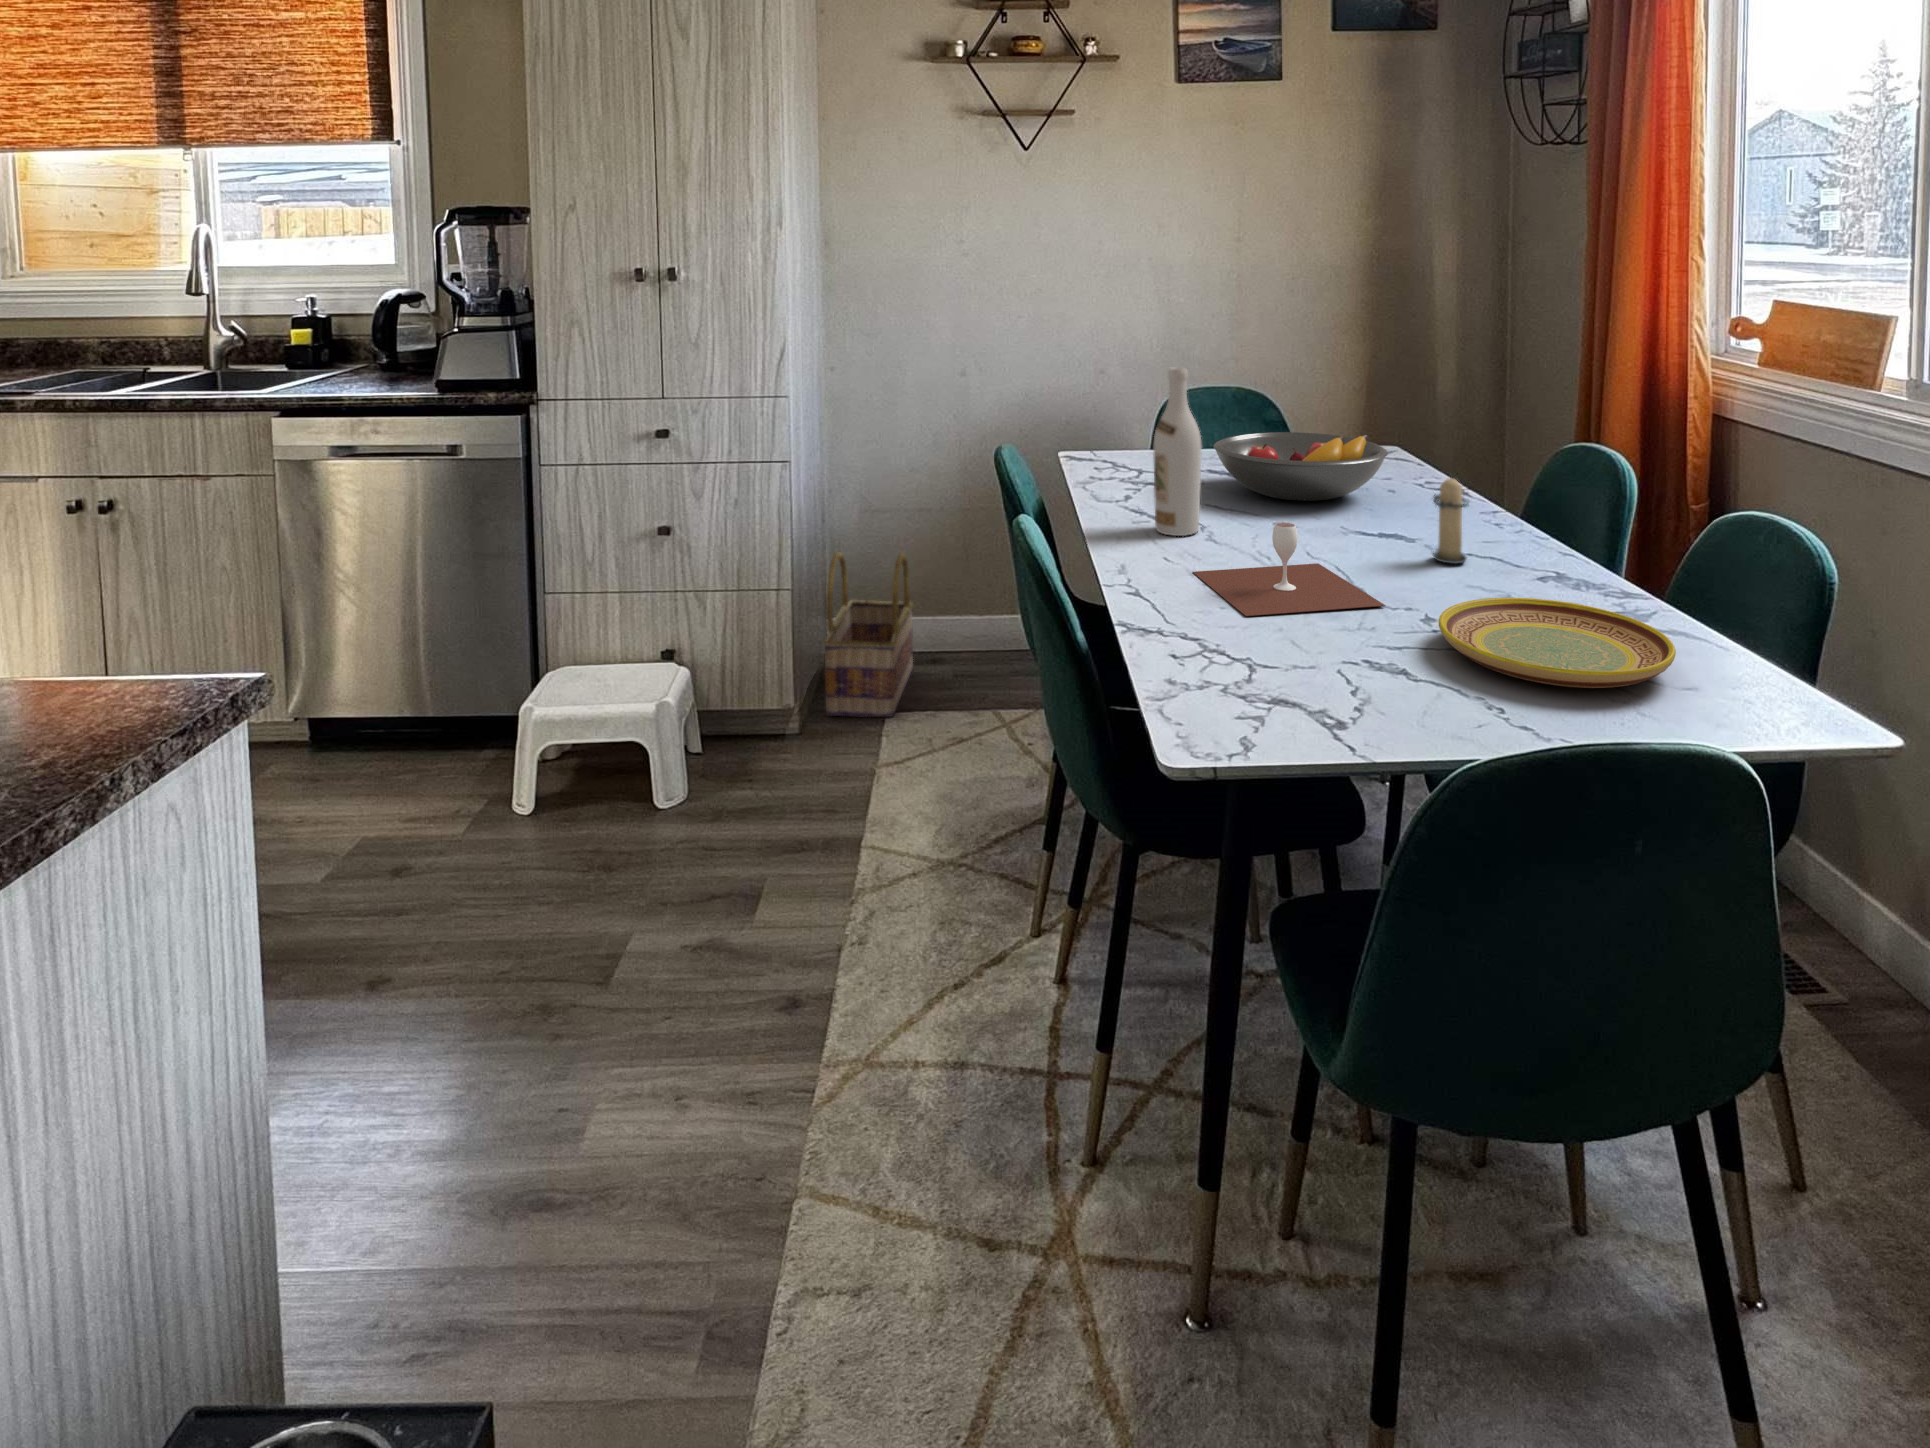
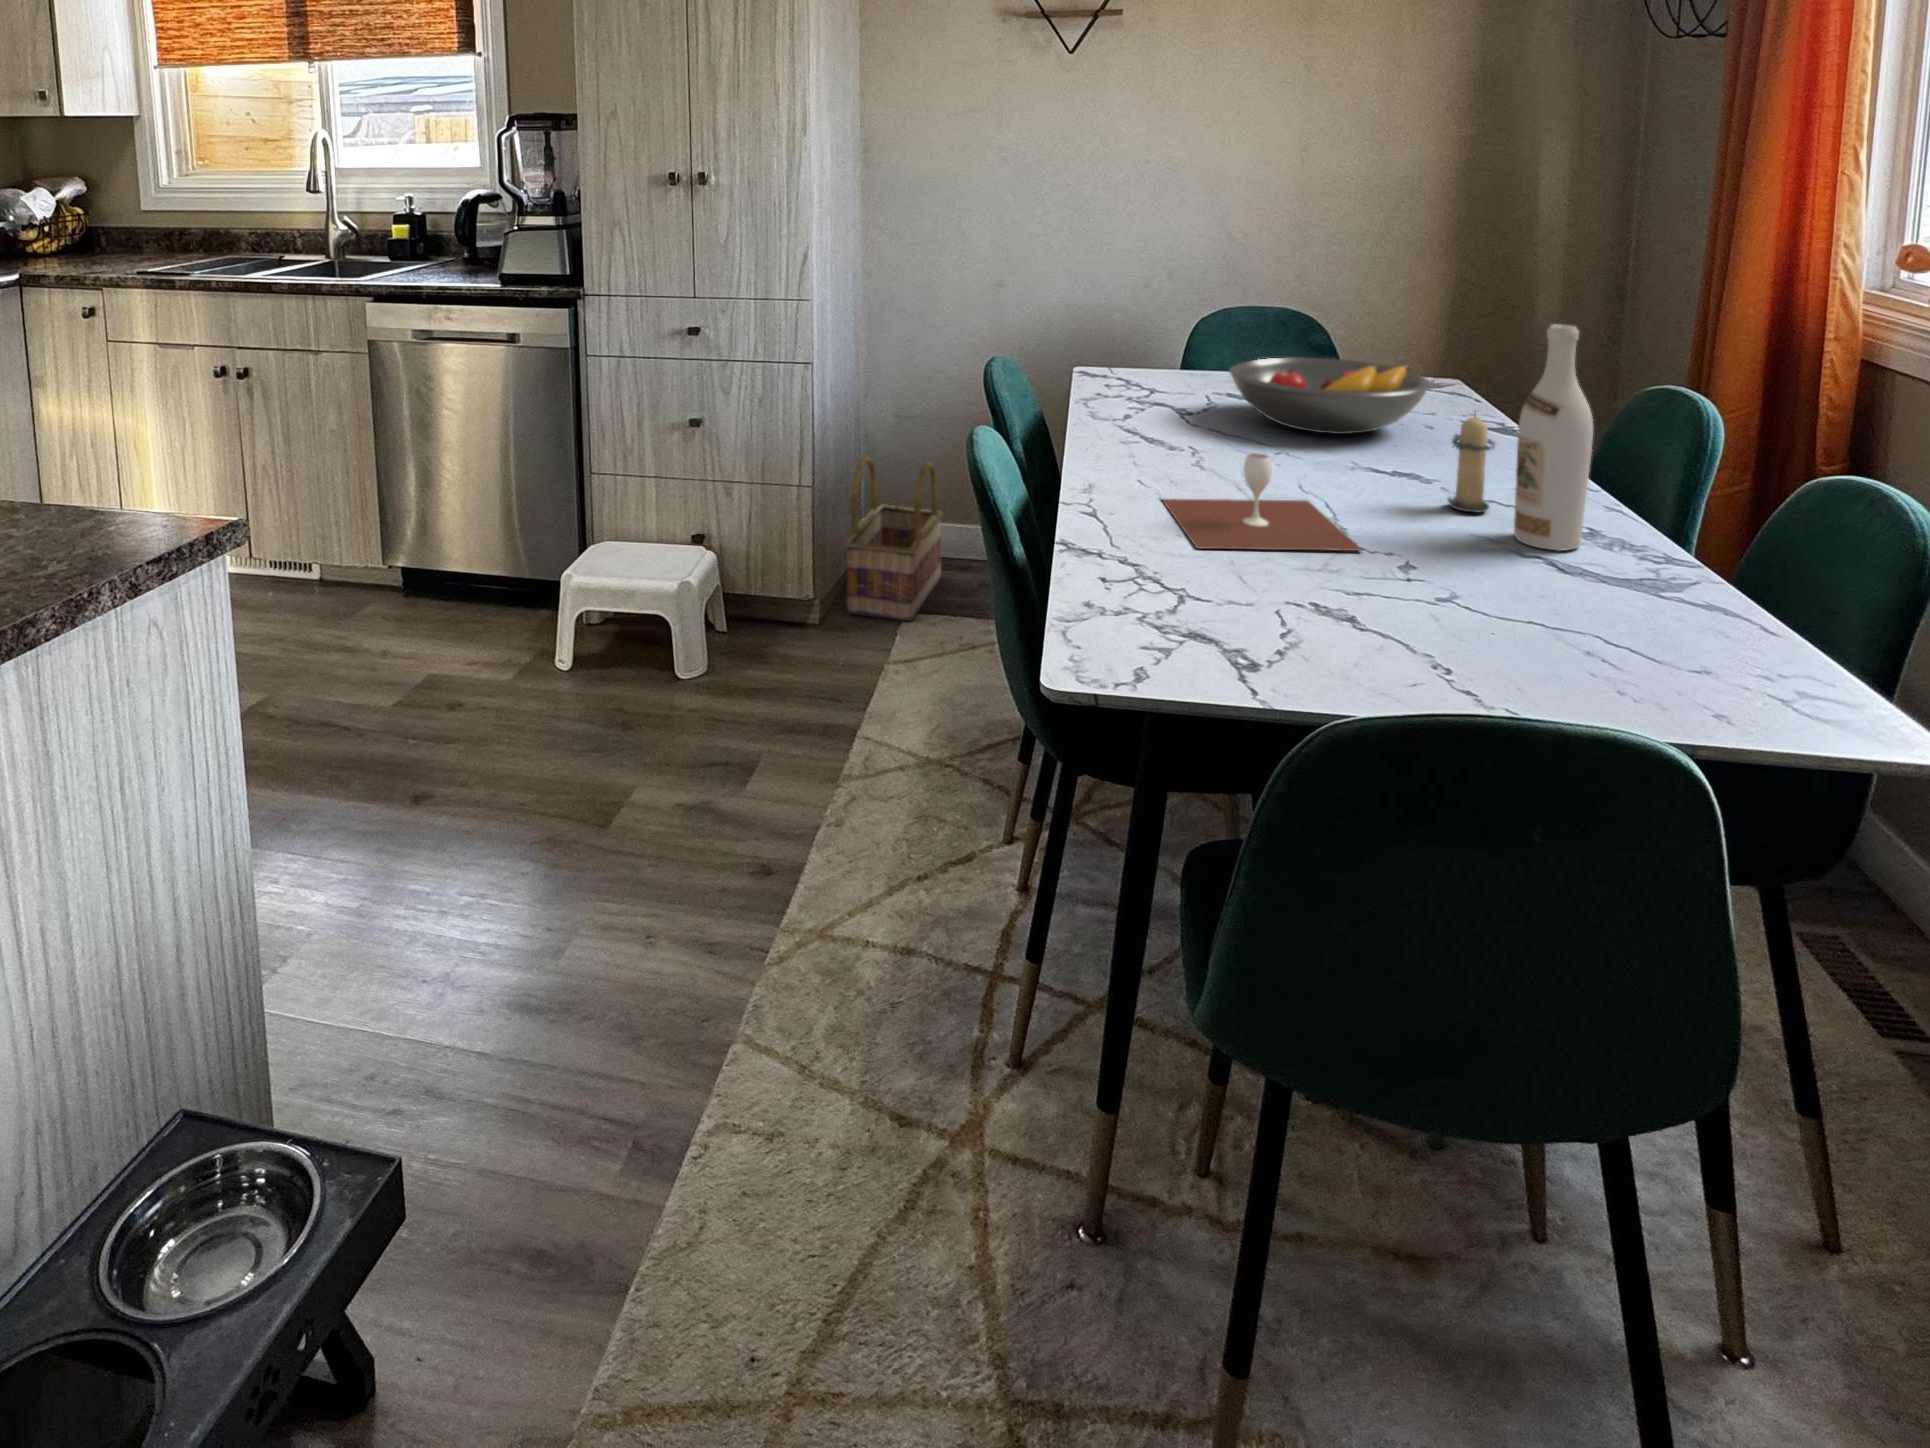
wine bottle: present [1153,367,1202,536] -> present [1514,324,1593,551]
plate: present [1439,598,1676,688] -> none [1404,553,1690,663]

